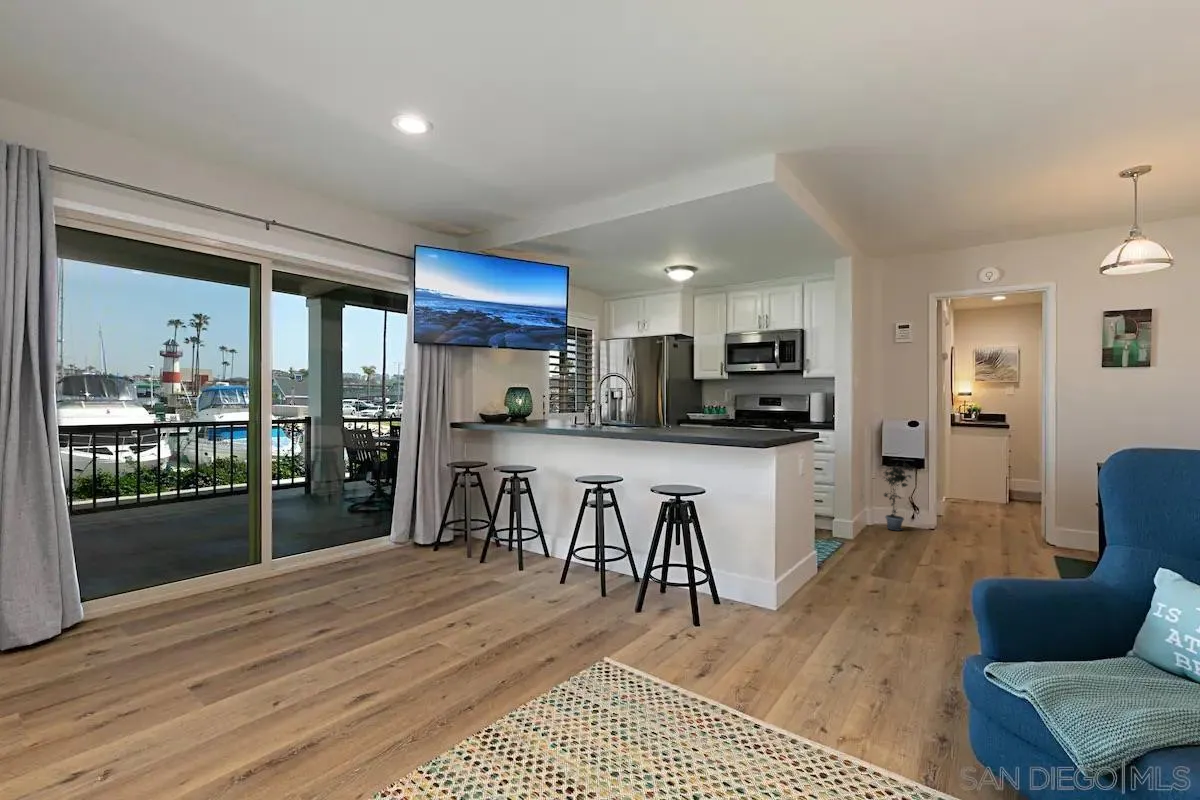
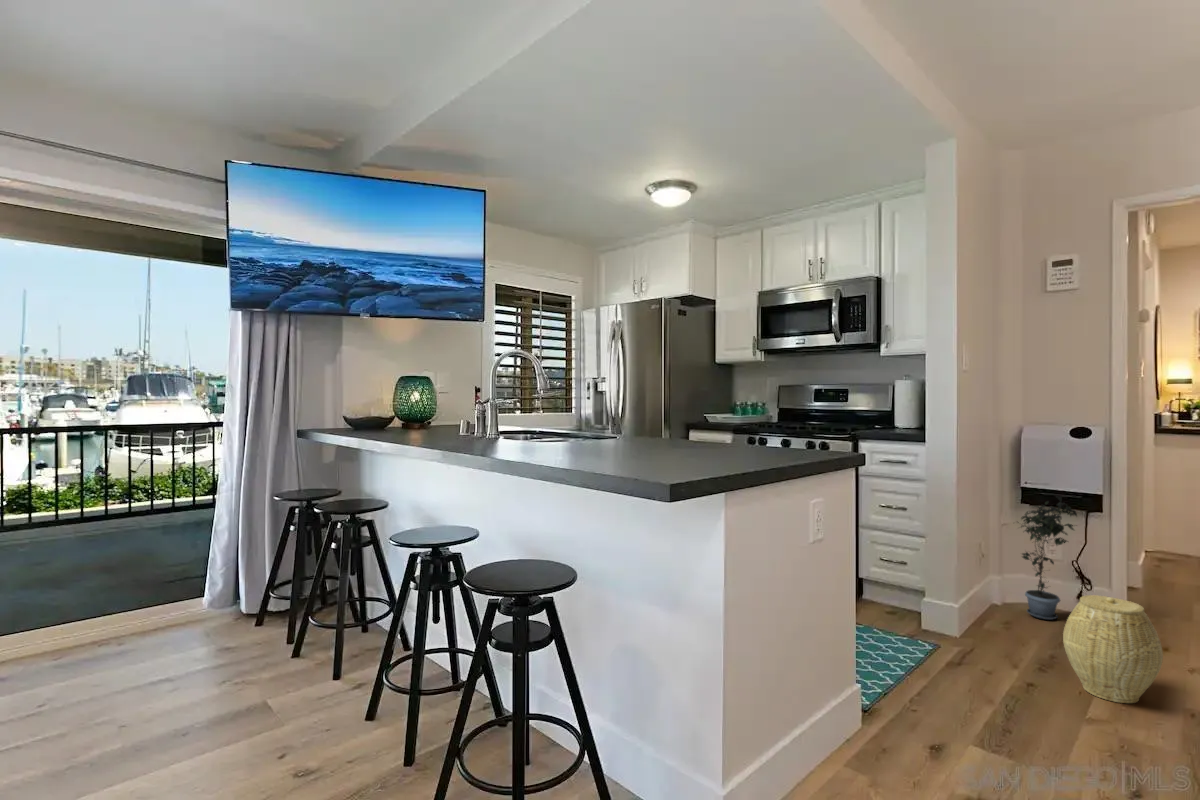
woven basket: none [909,507,956,560] -> present [1063,595,1163,703]

